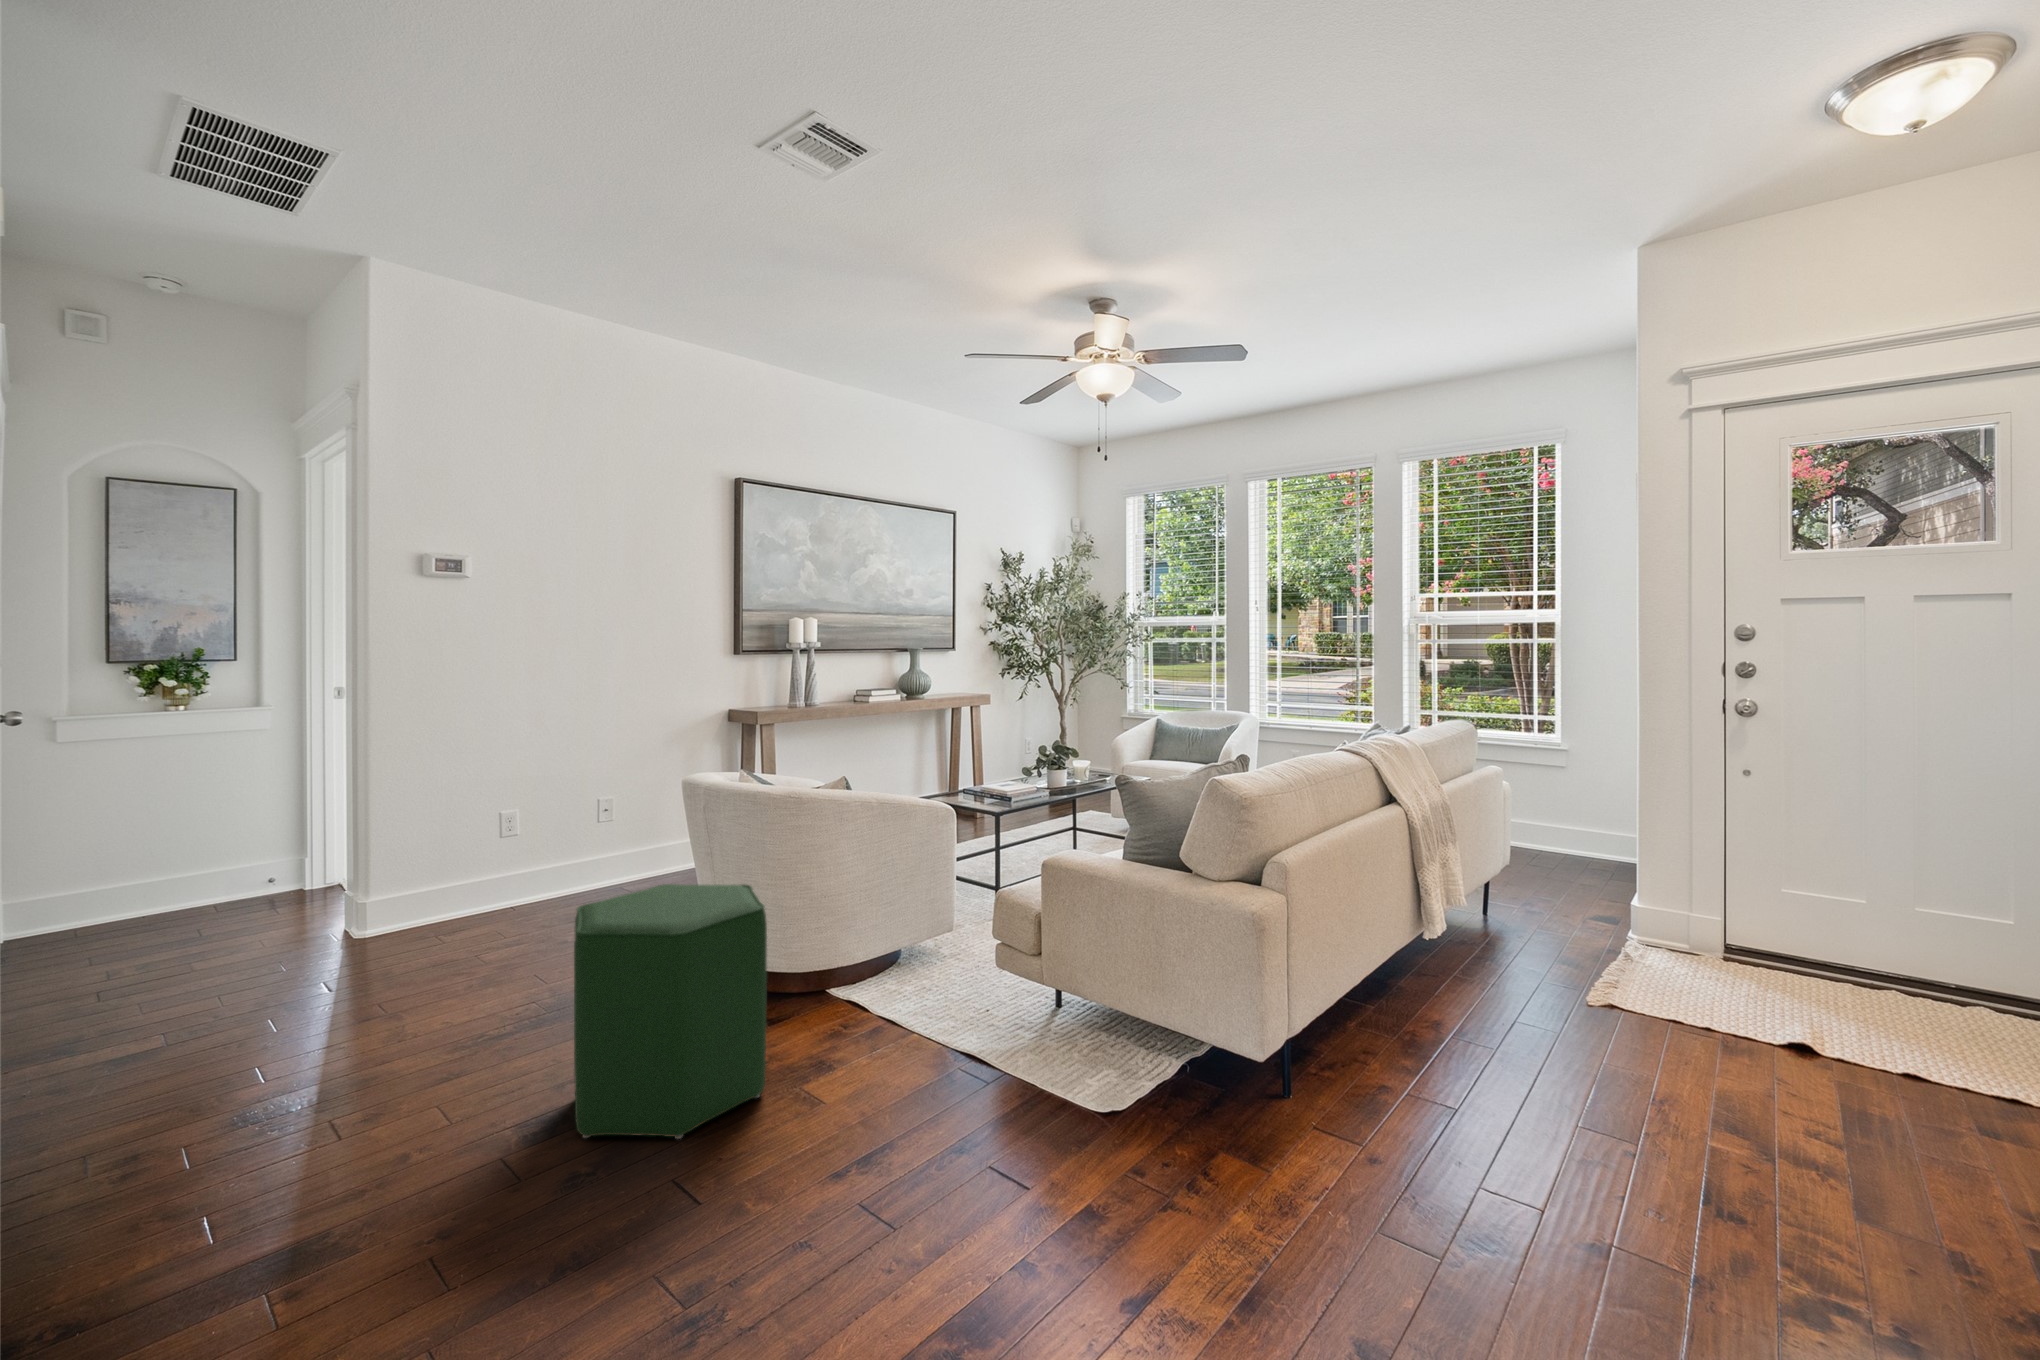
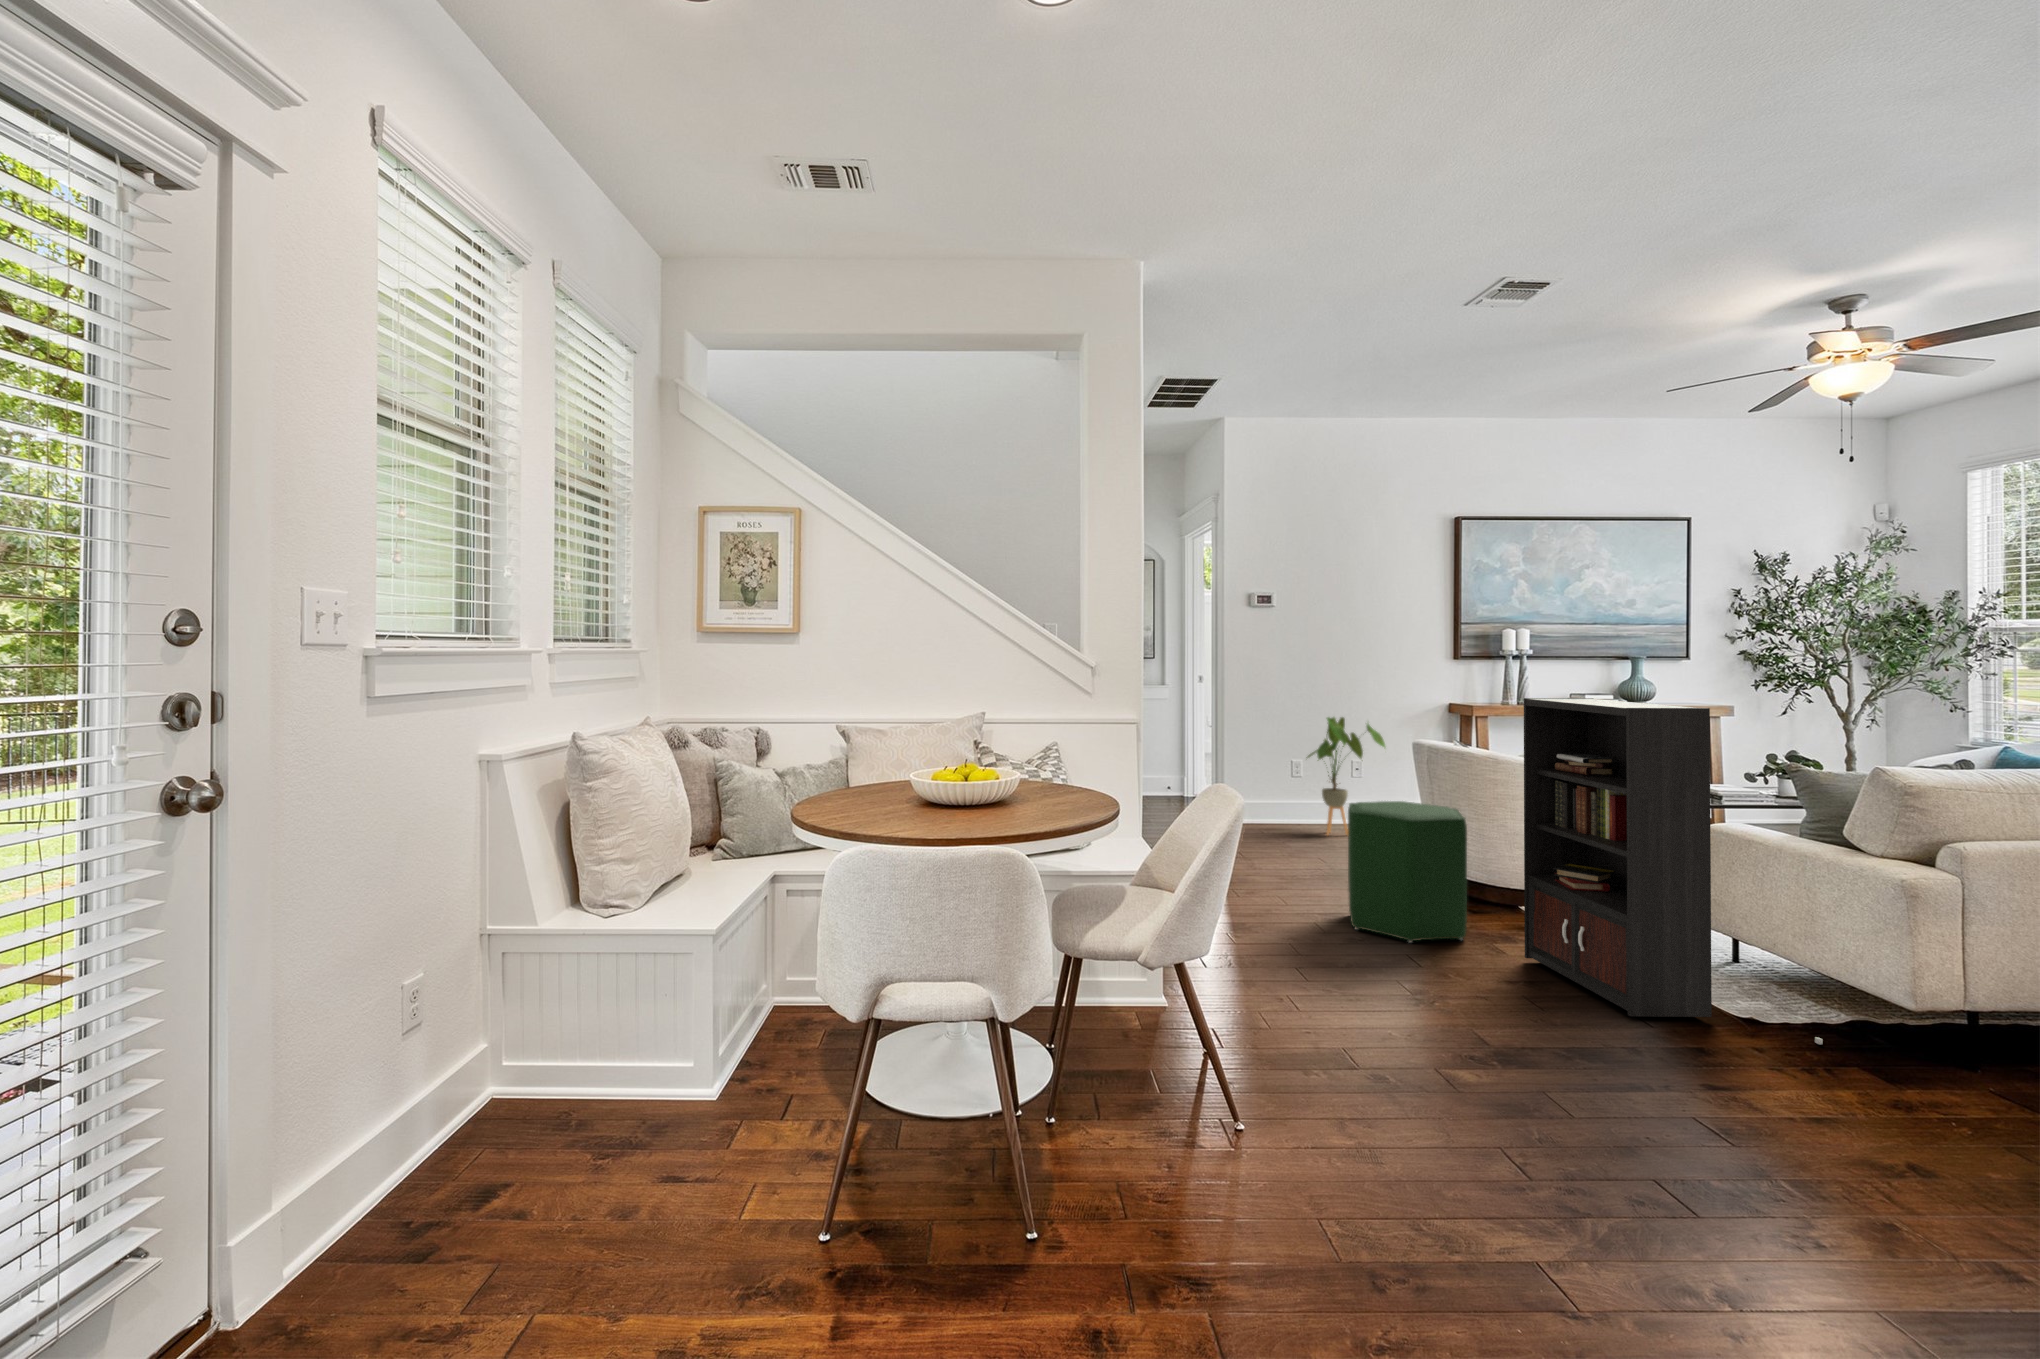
bookcase: none [850,712,1200,1203] -> present [1524,698,1823,1044]
house plant: none [529,738,649,913] -> present [1308,717,1385,836]

